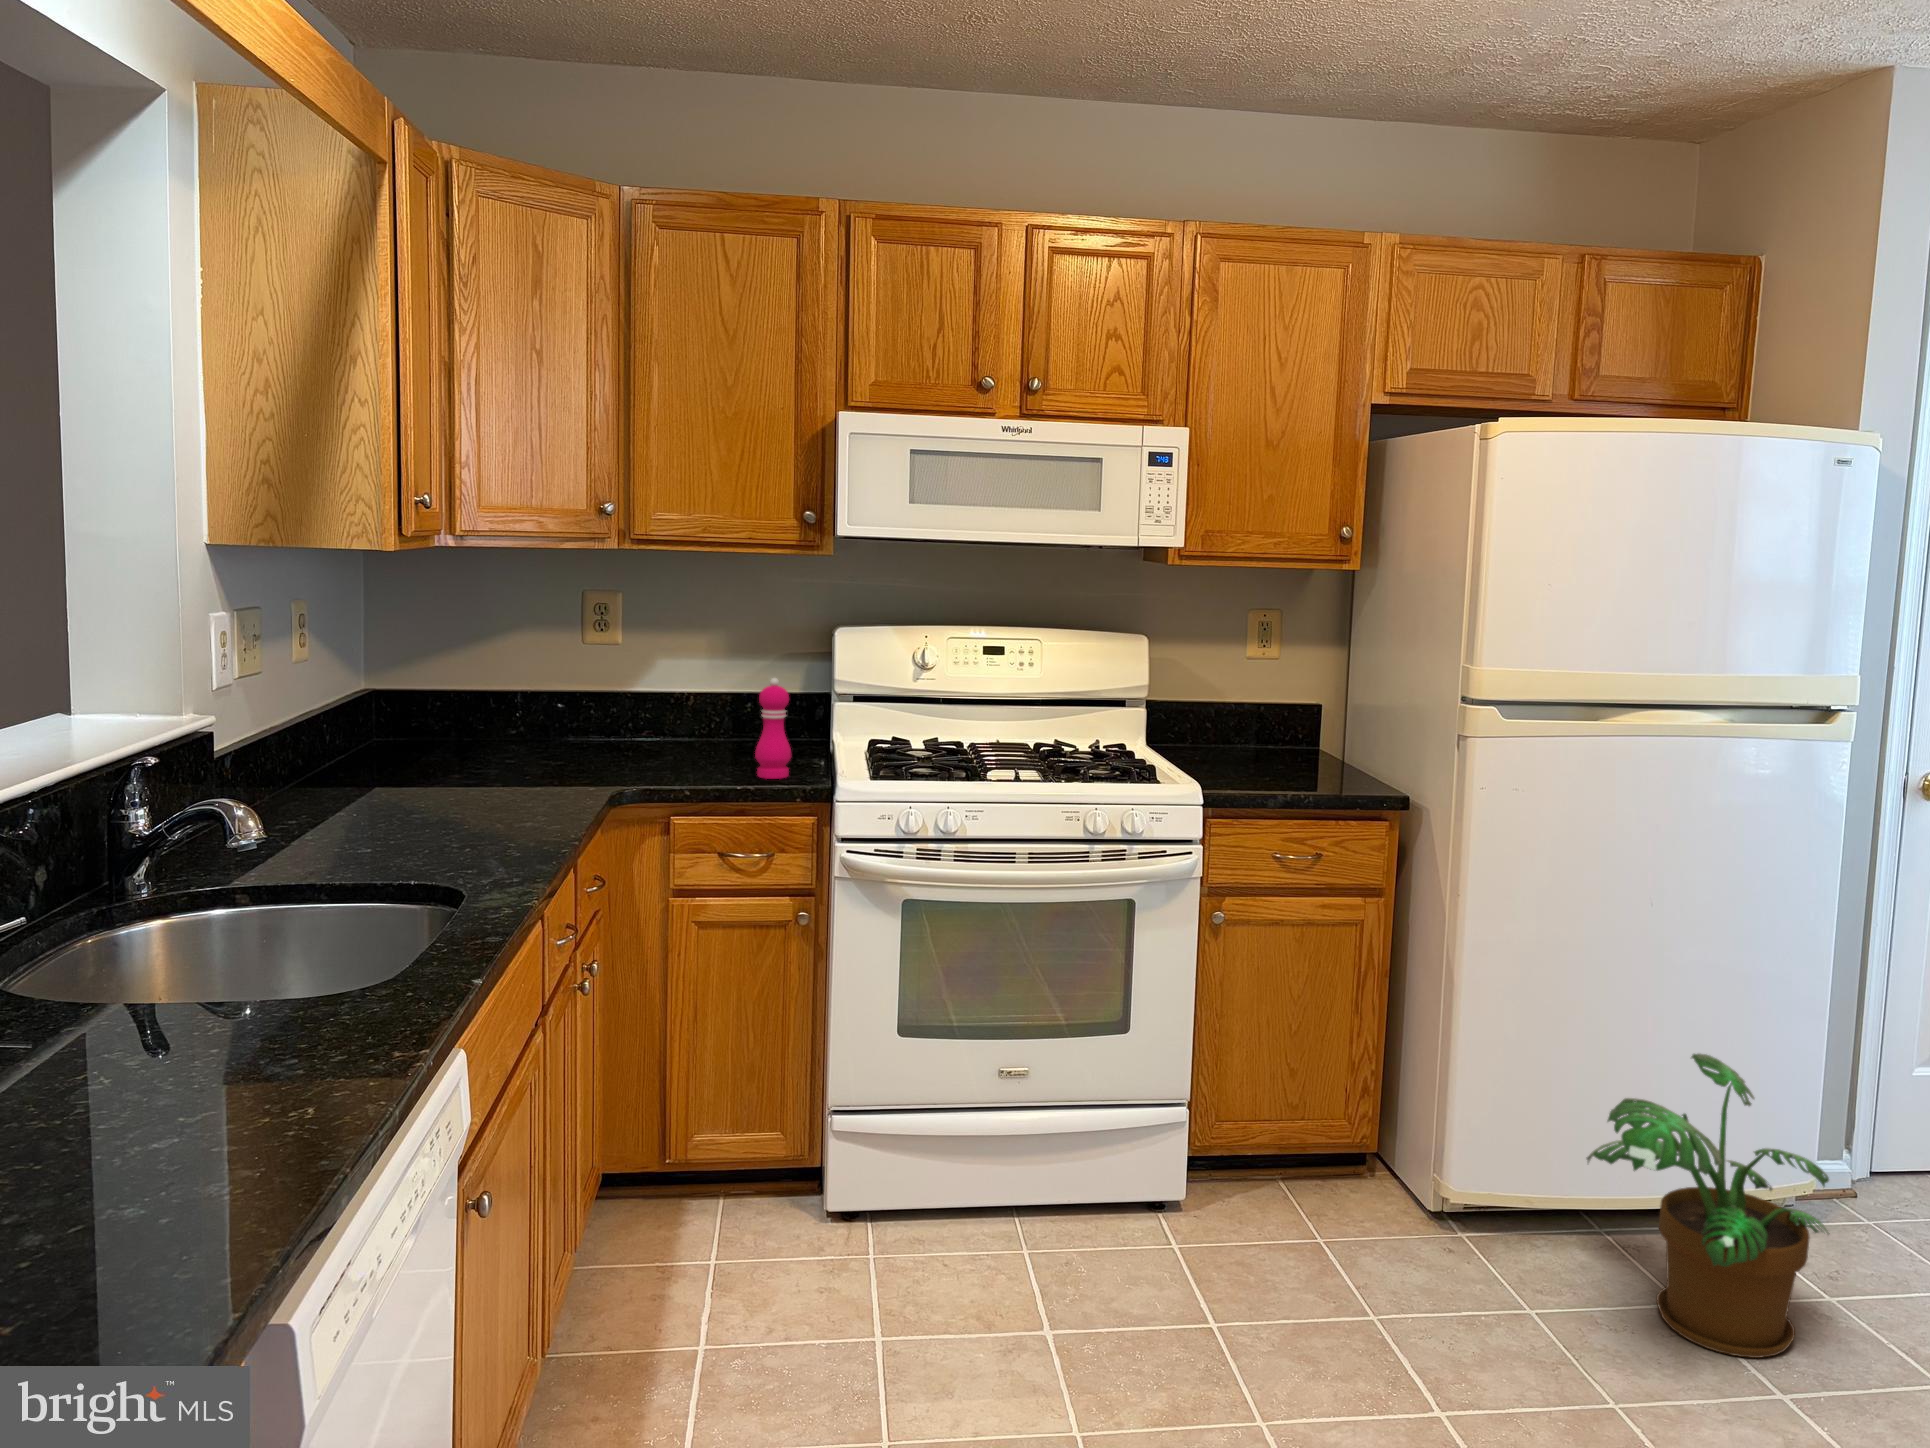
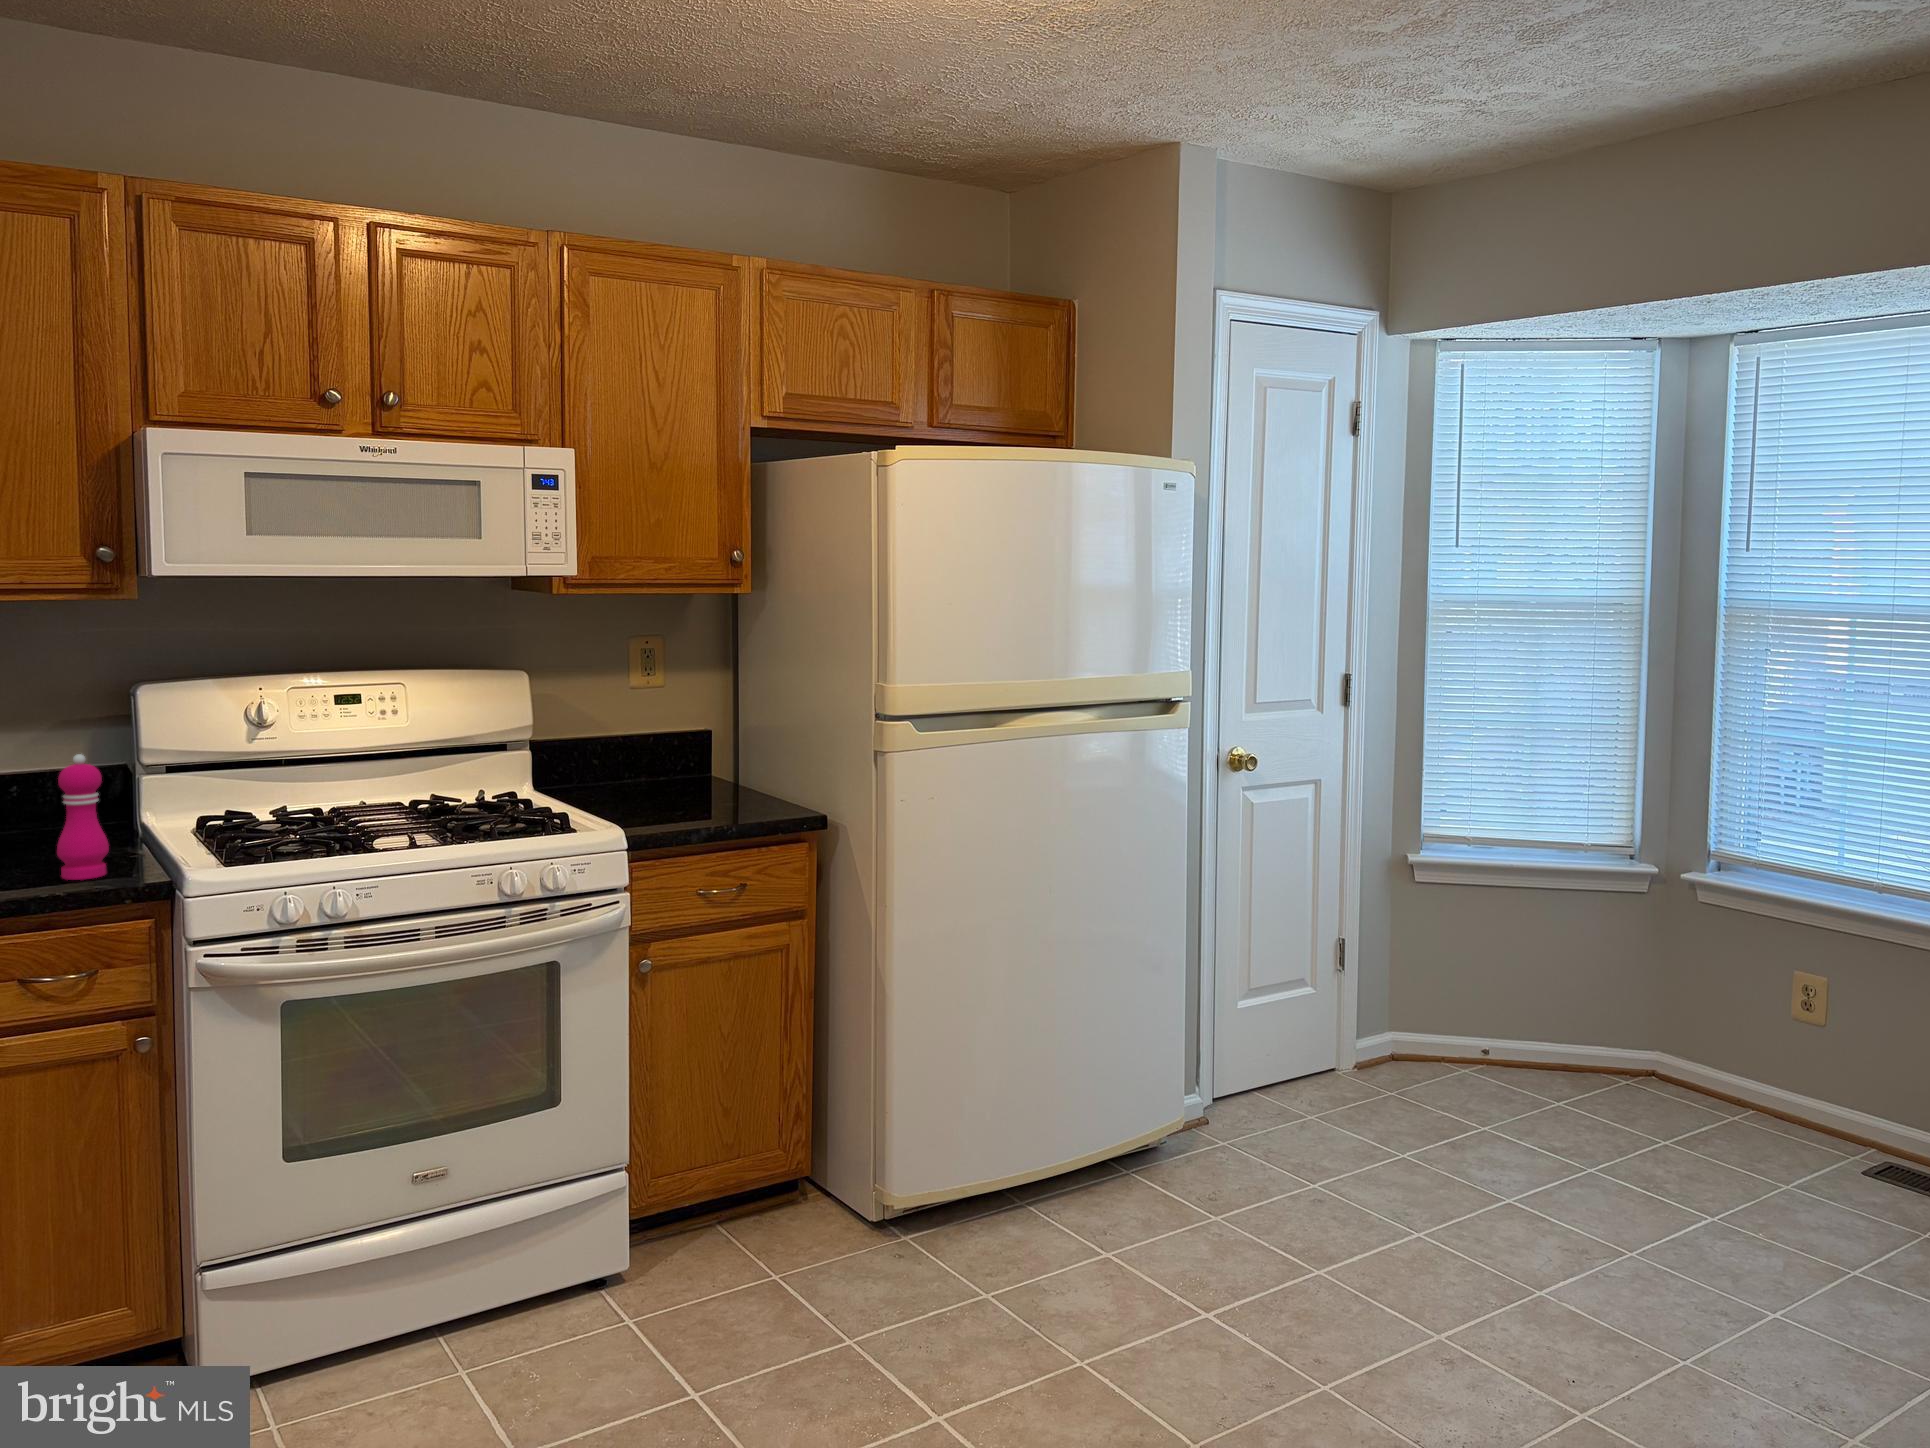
potted plant: present [1587,1054,1829,1358] -> none [1015,1023,1224,1288]

